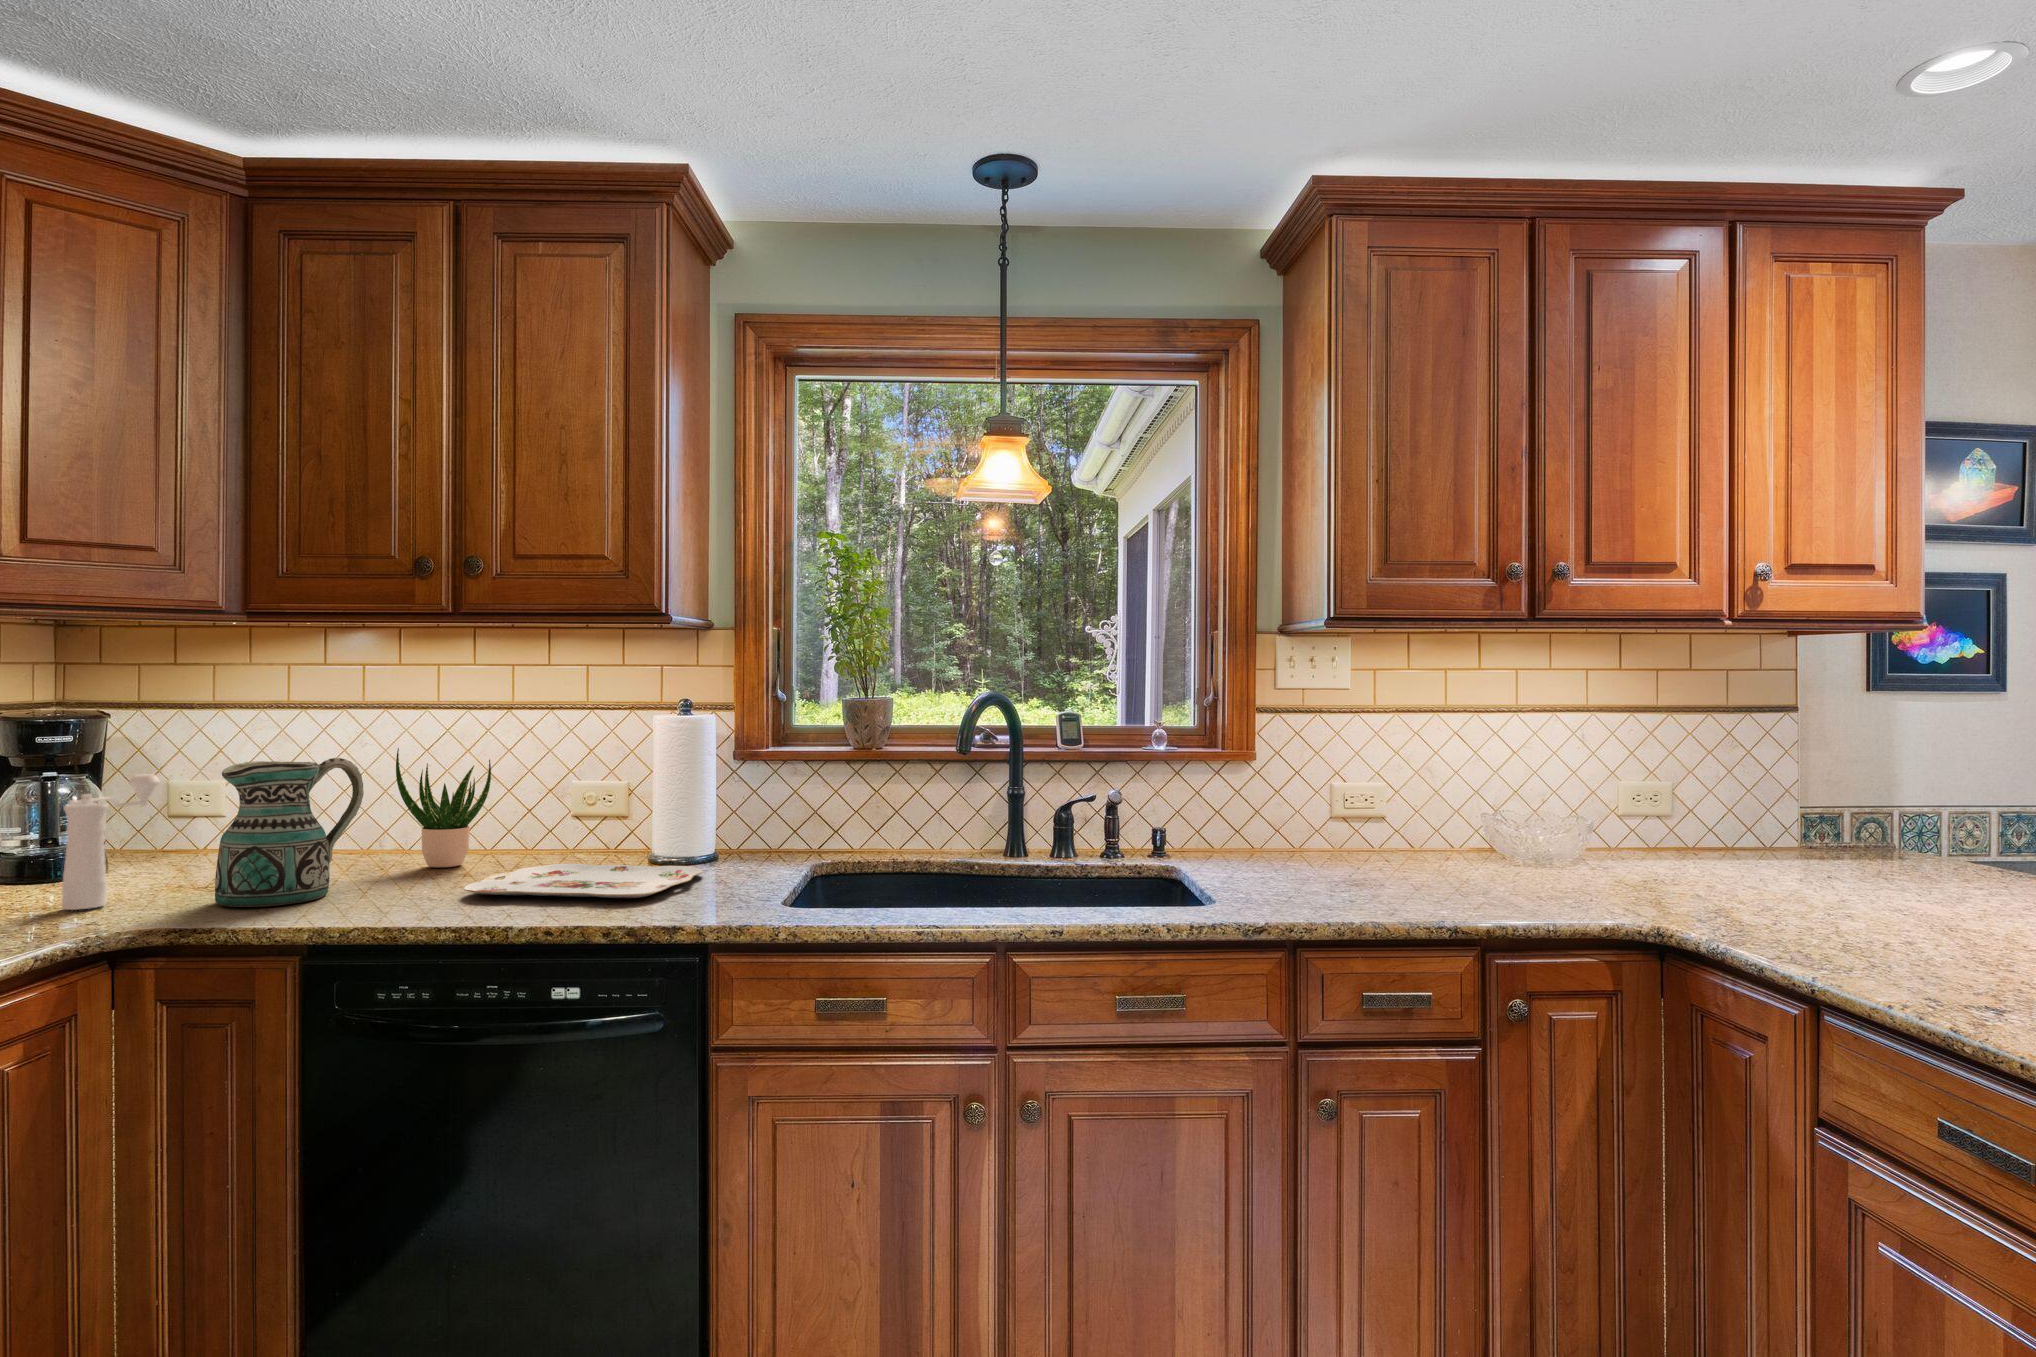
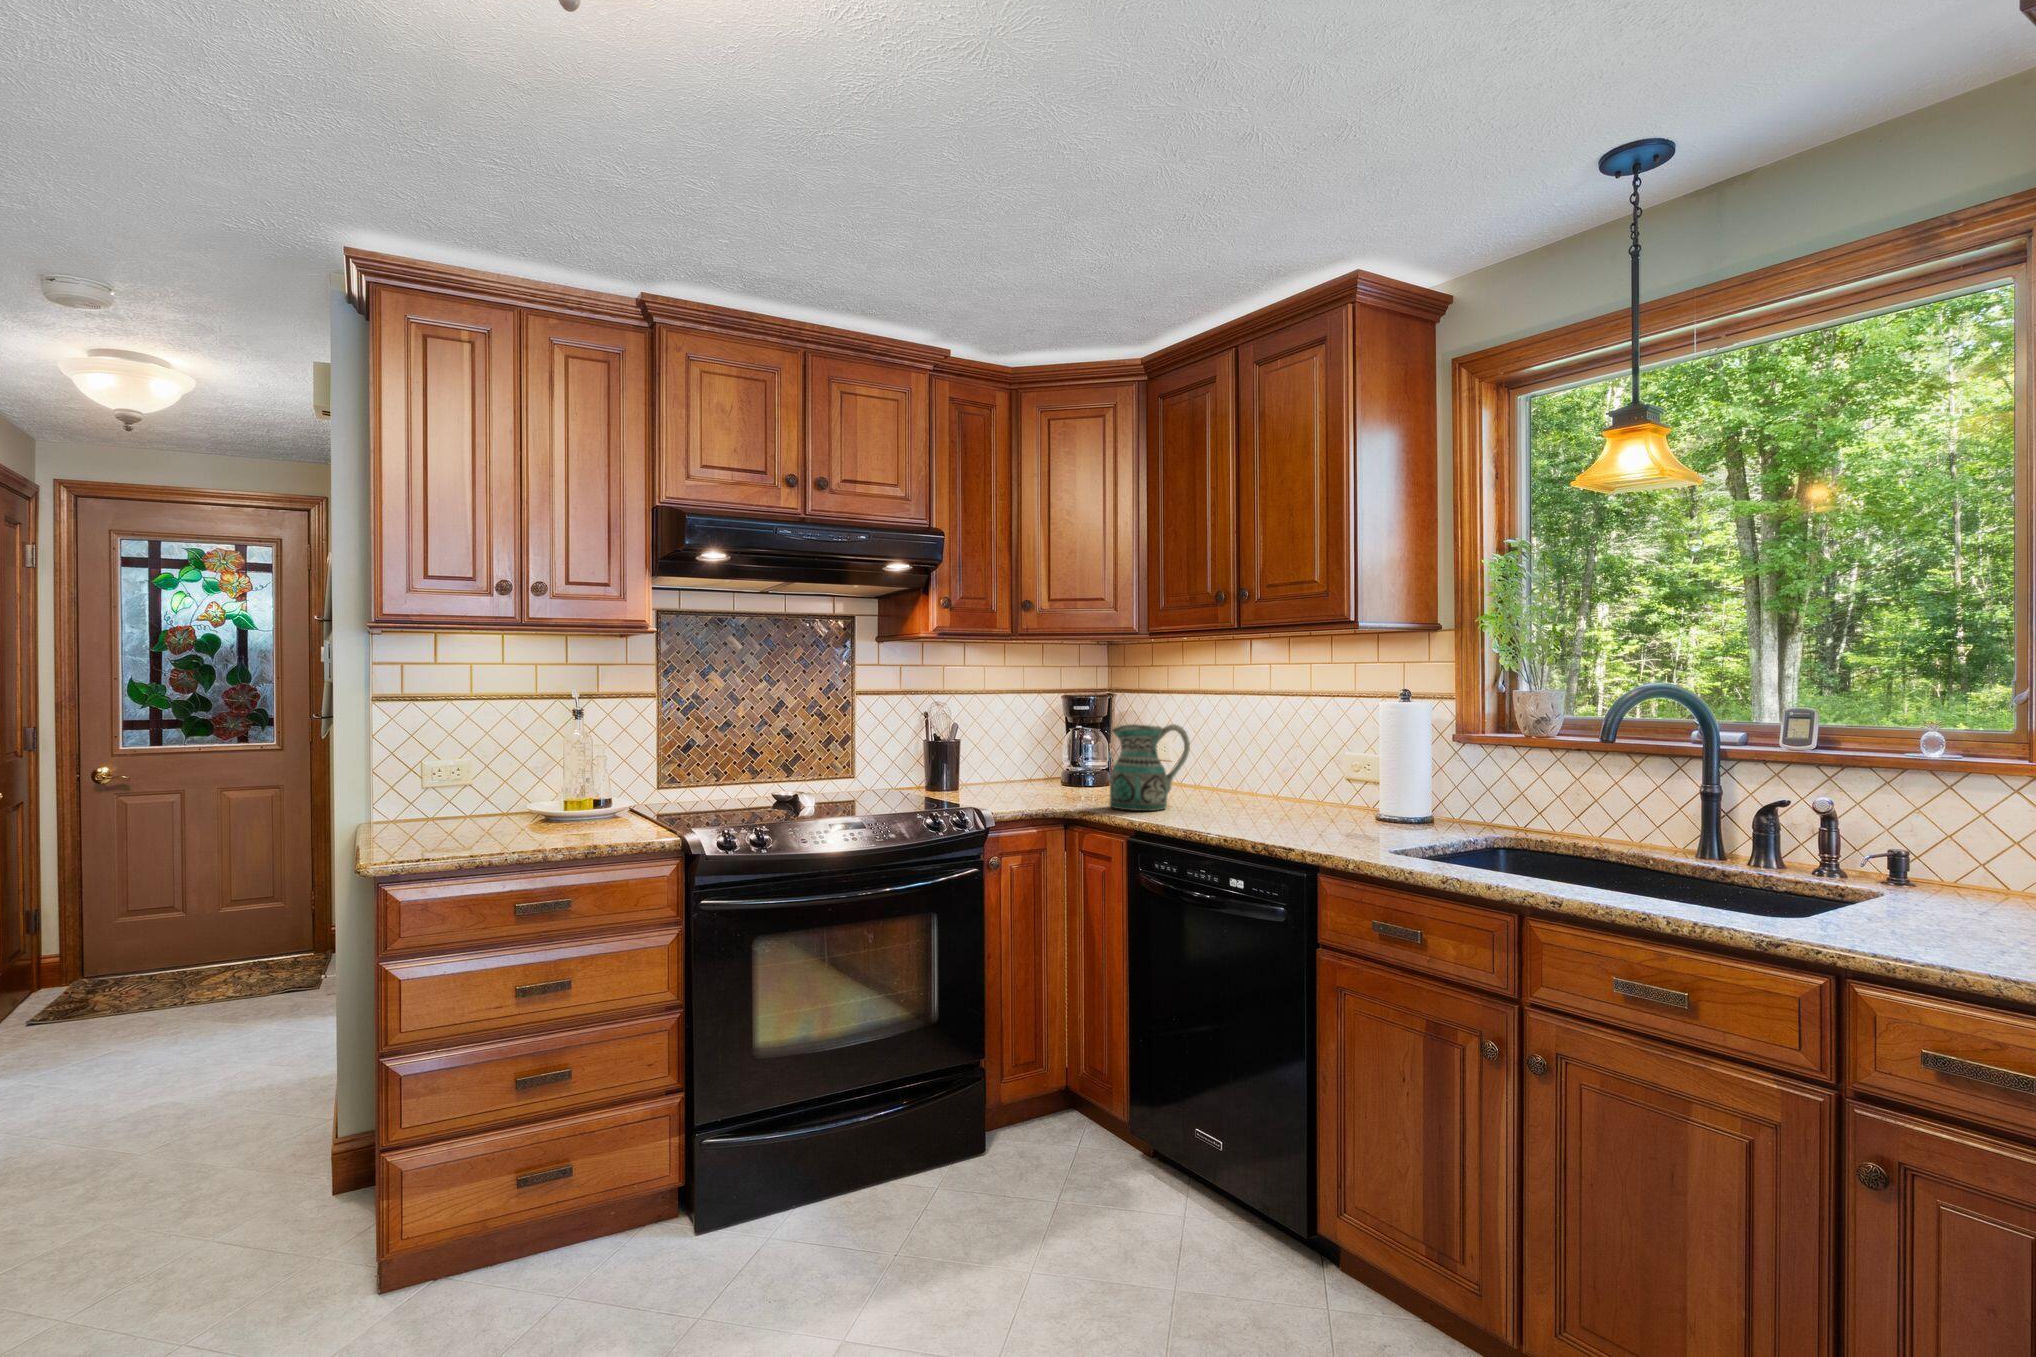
potted plant: present [396,748,491,867] -> none [1225,721,1280,806]
pepper mill: present [62,774,160,910] -> none [1056,730,1105,801]
serving tray: present [464,863,703,898] -> none [1218,810,1386,833]

